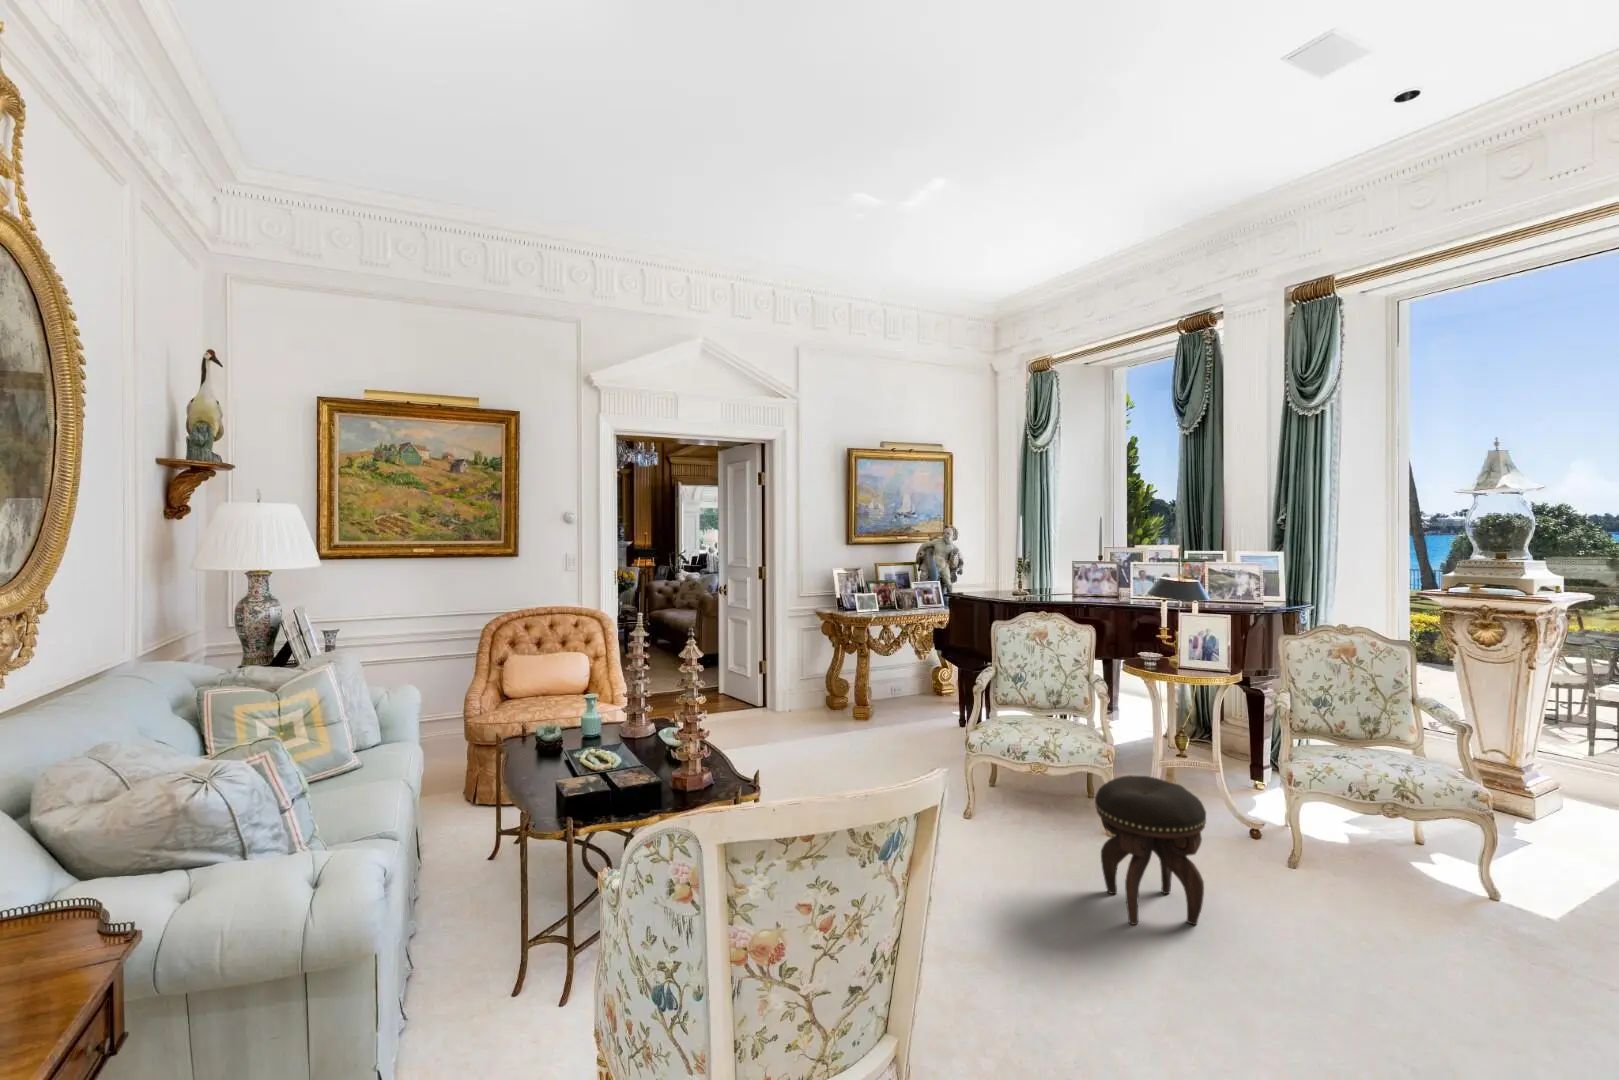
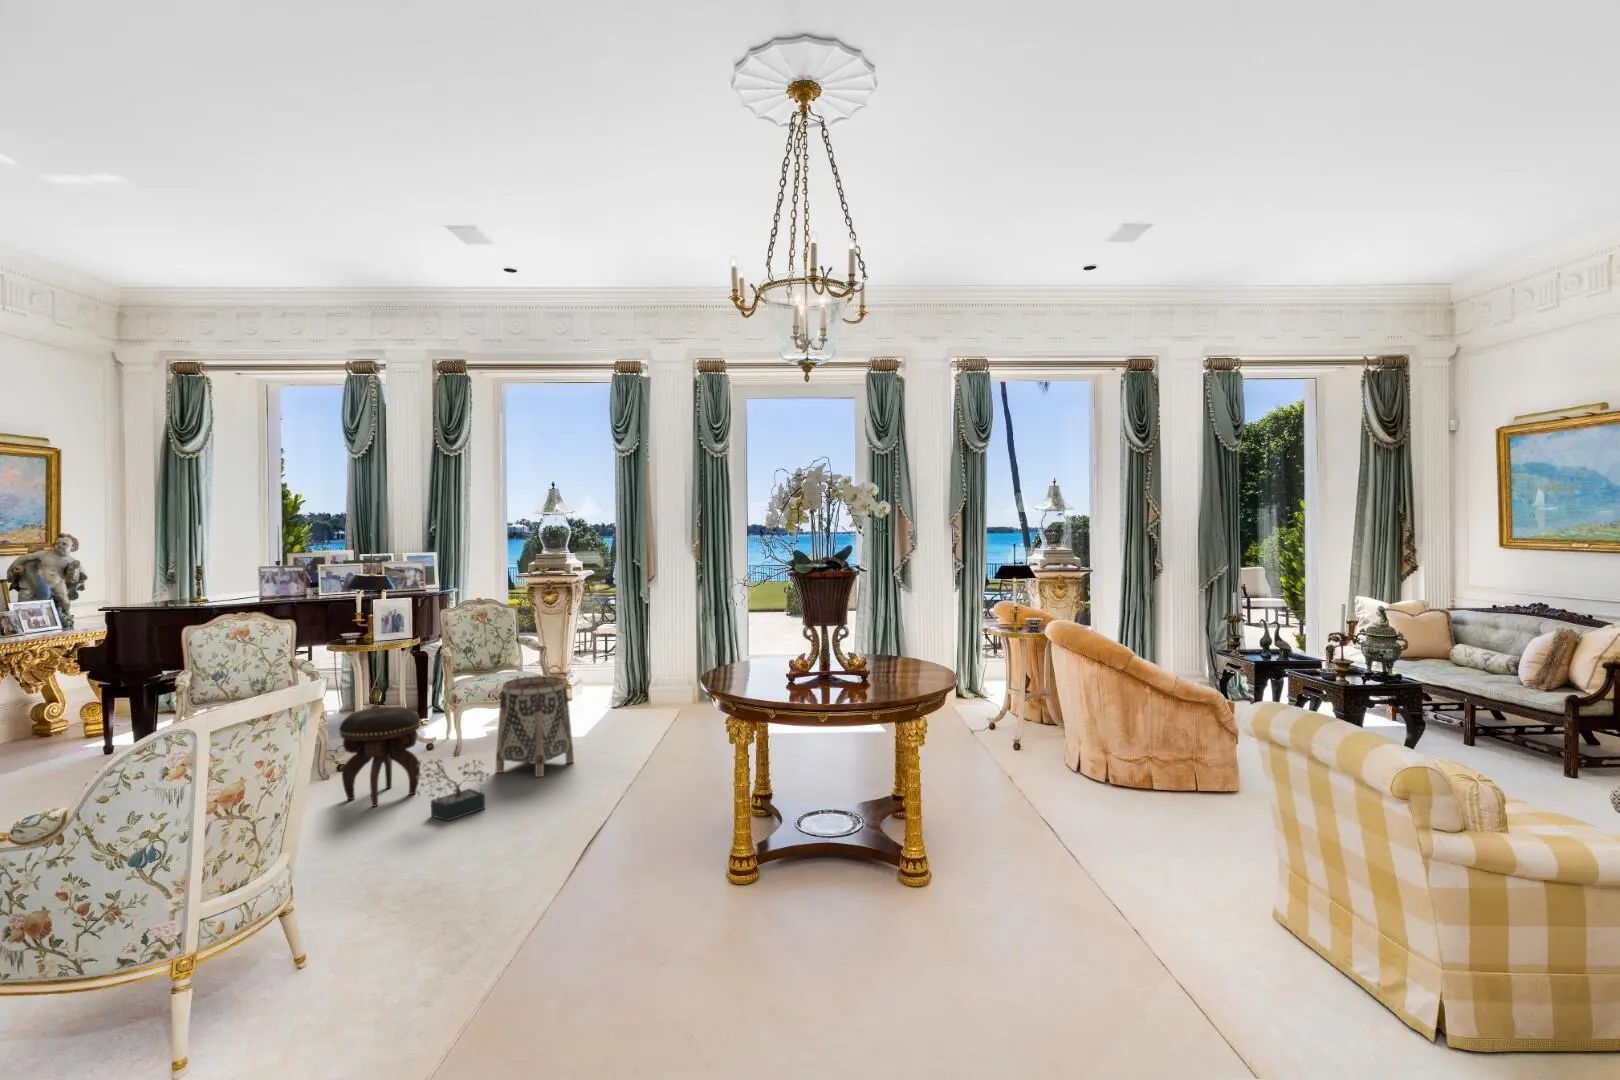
basket: none [1341,788,1521,999] -> present [496,676,574,777]
decorative plant: none [1171,901,1308,1032] -> present [416,760,489,821]

